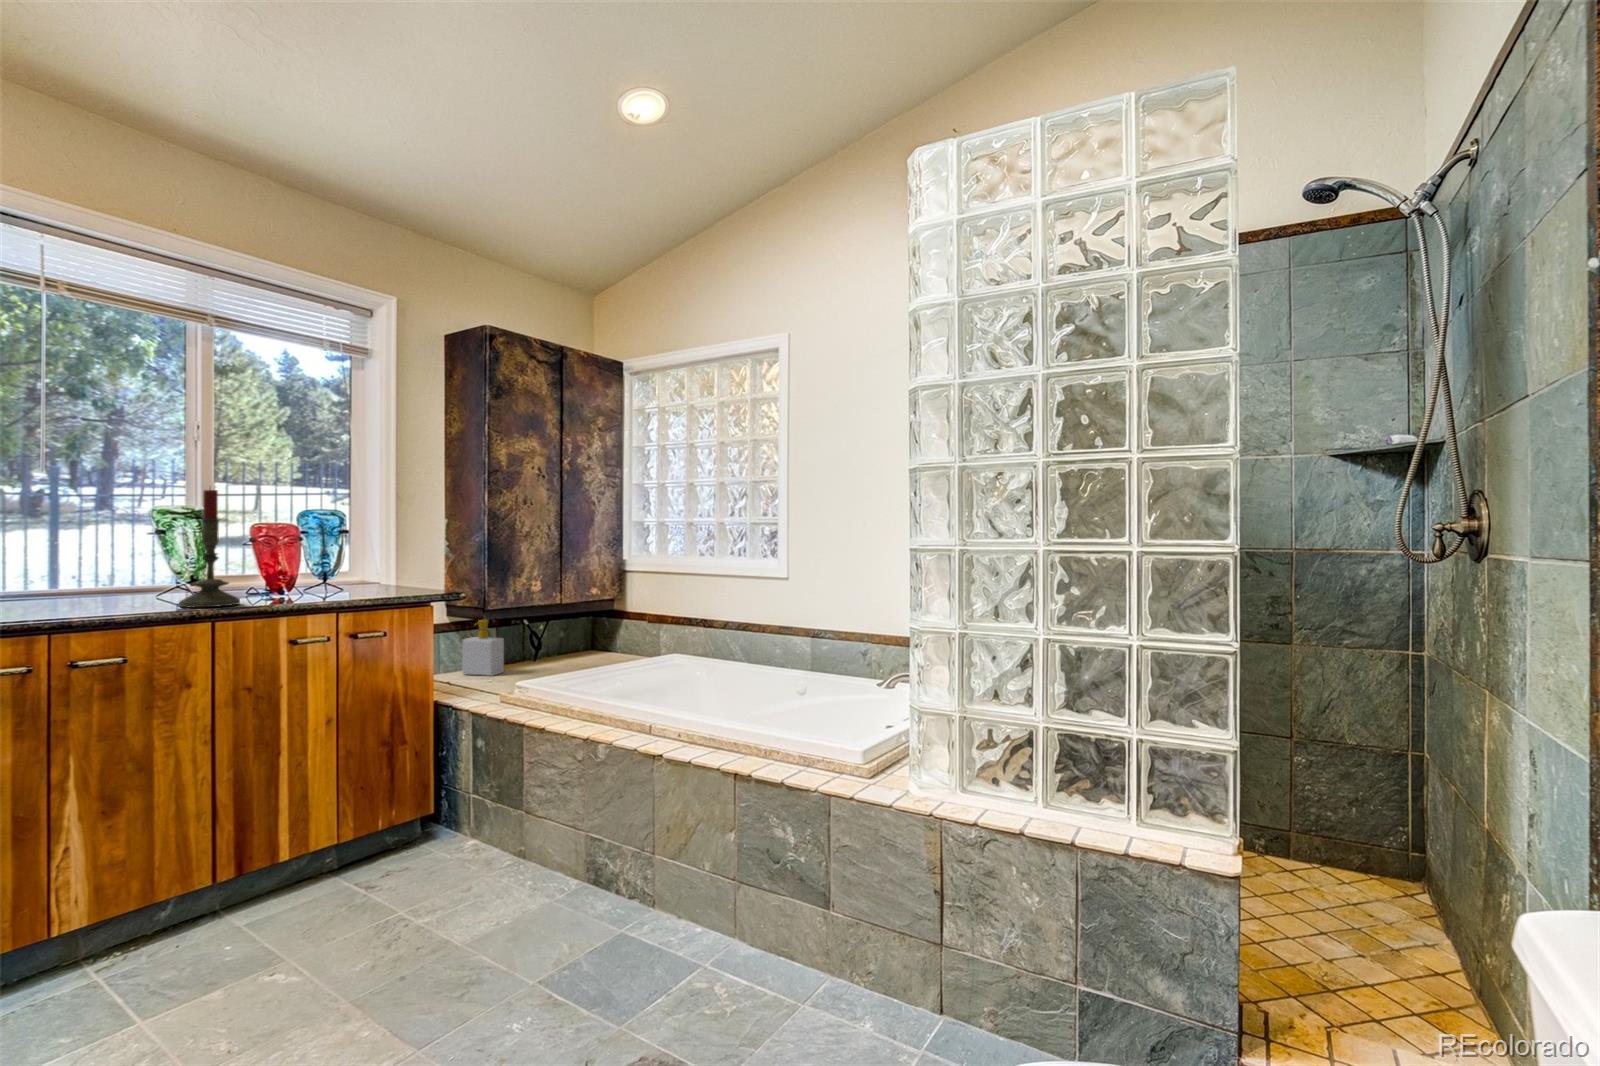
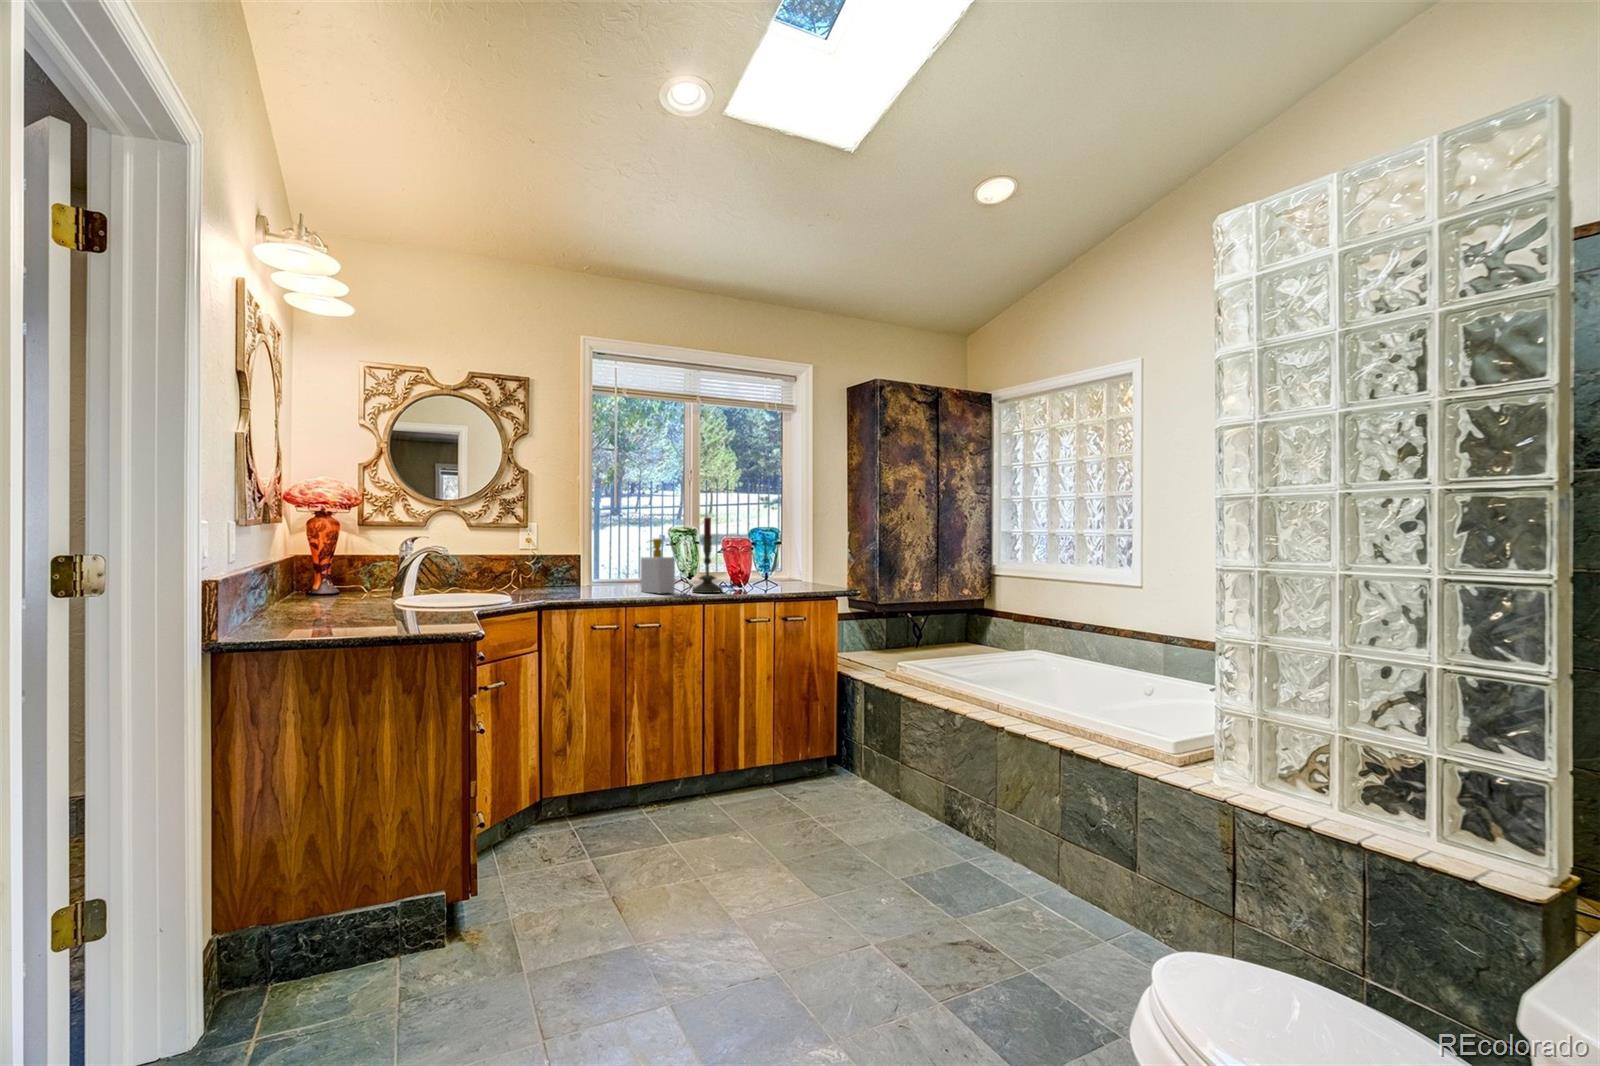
soap bottle: present [462,620,504,676] -> present [641,539,675,594]

